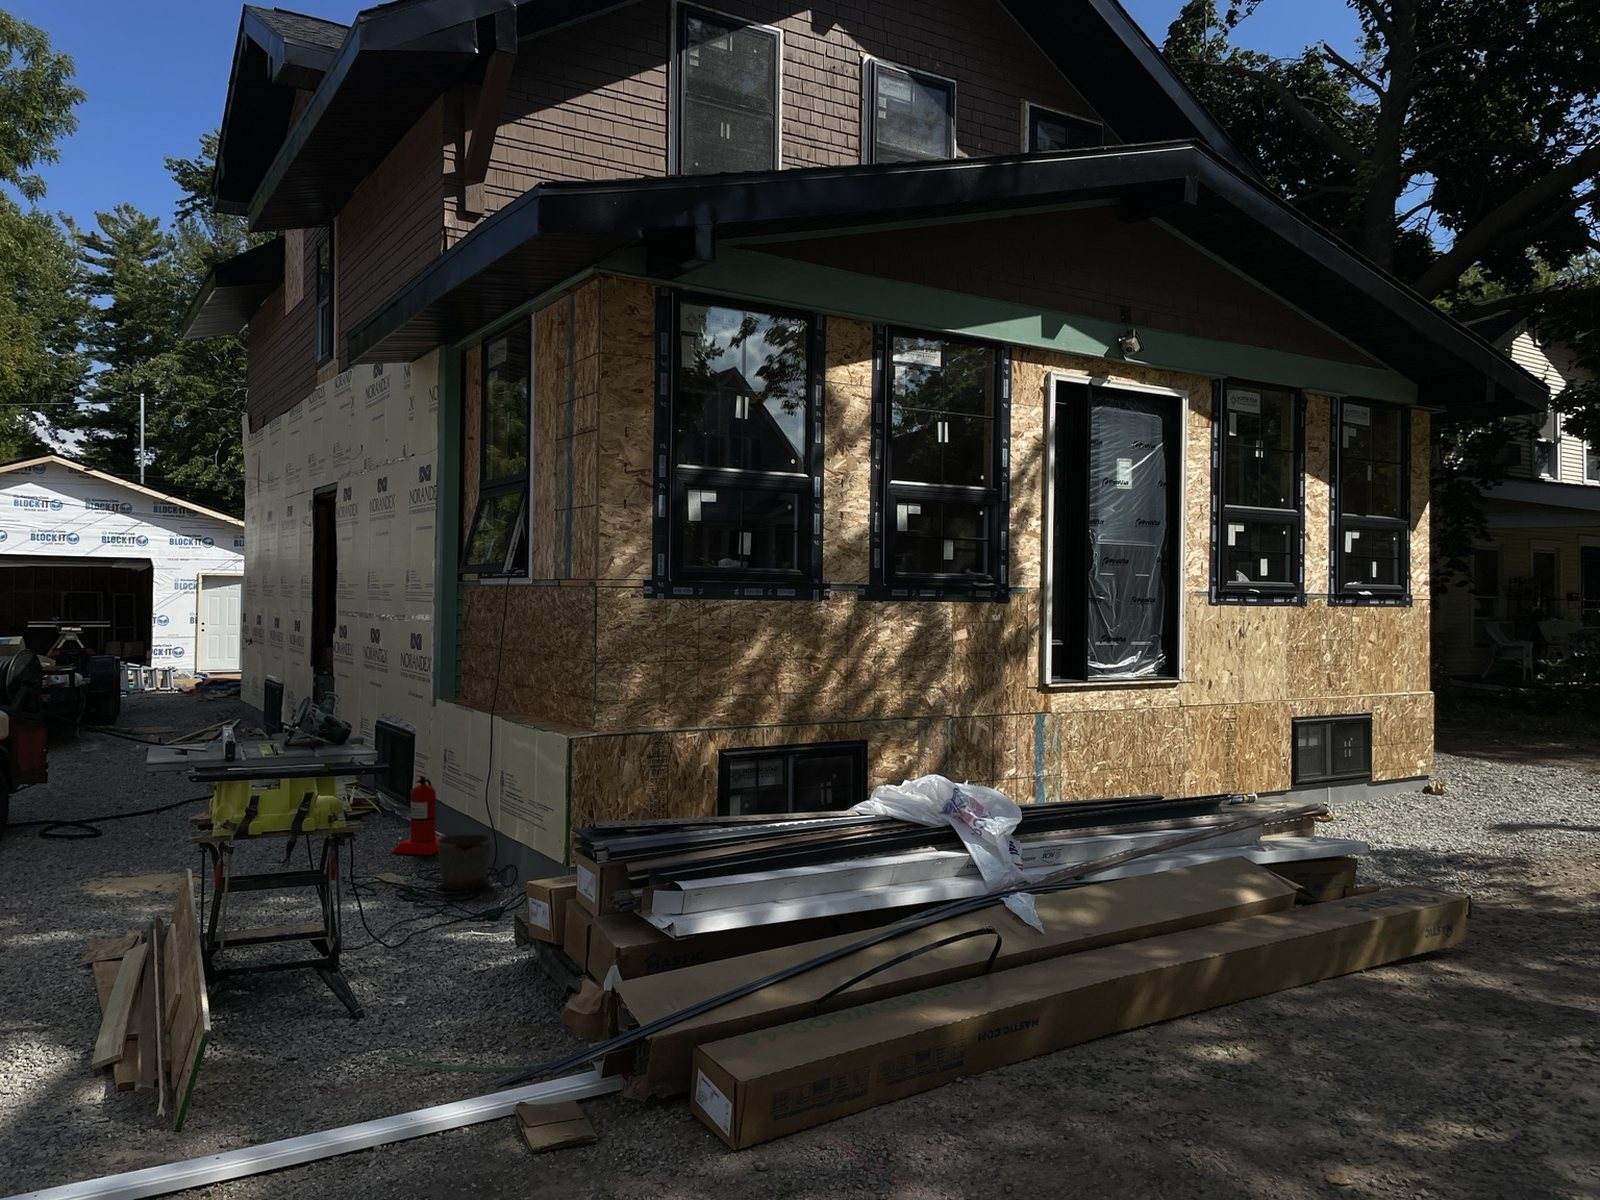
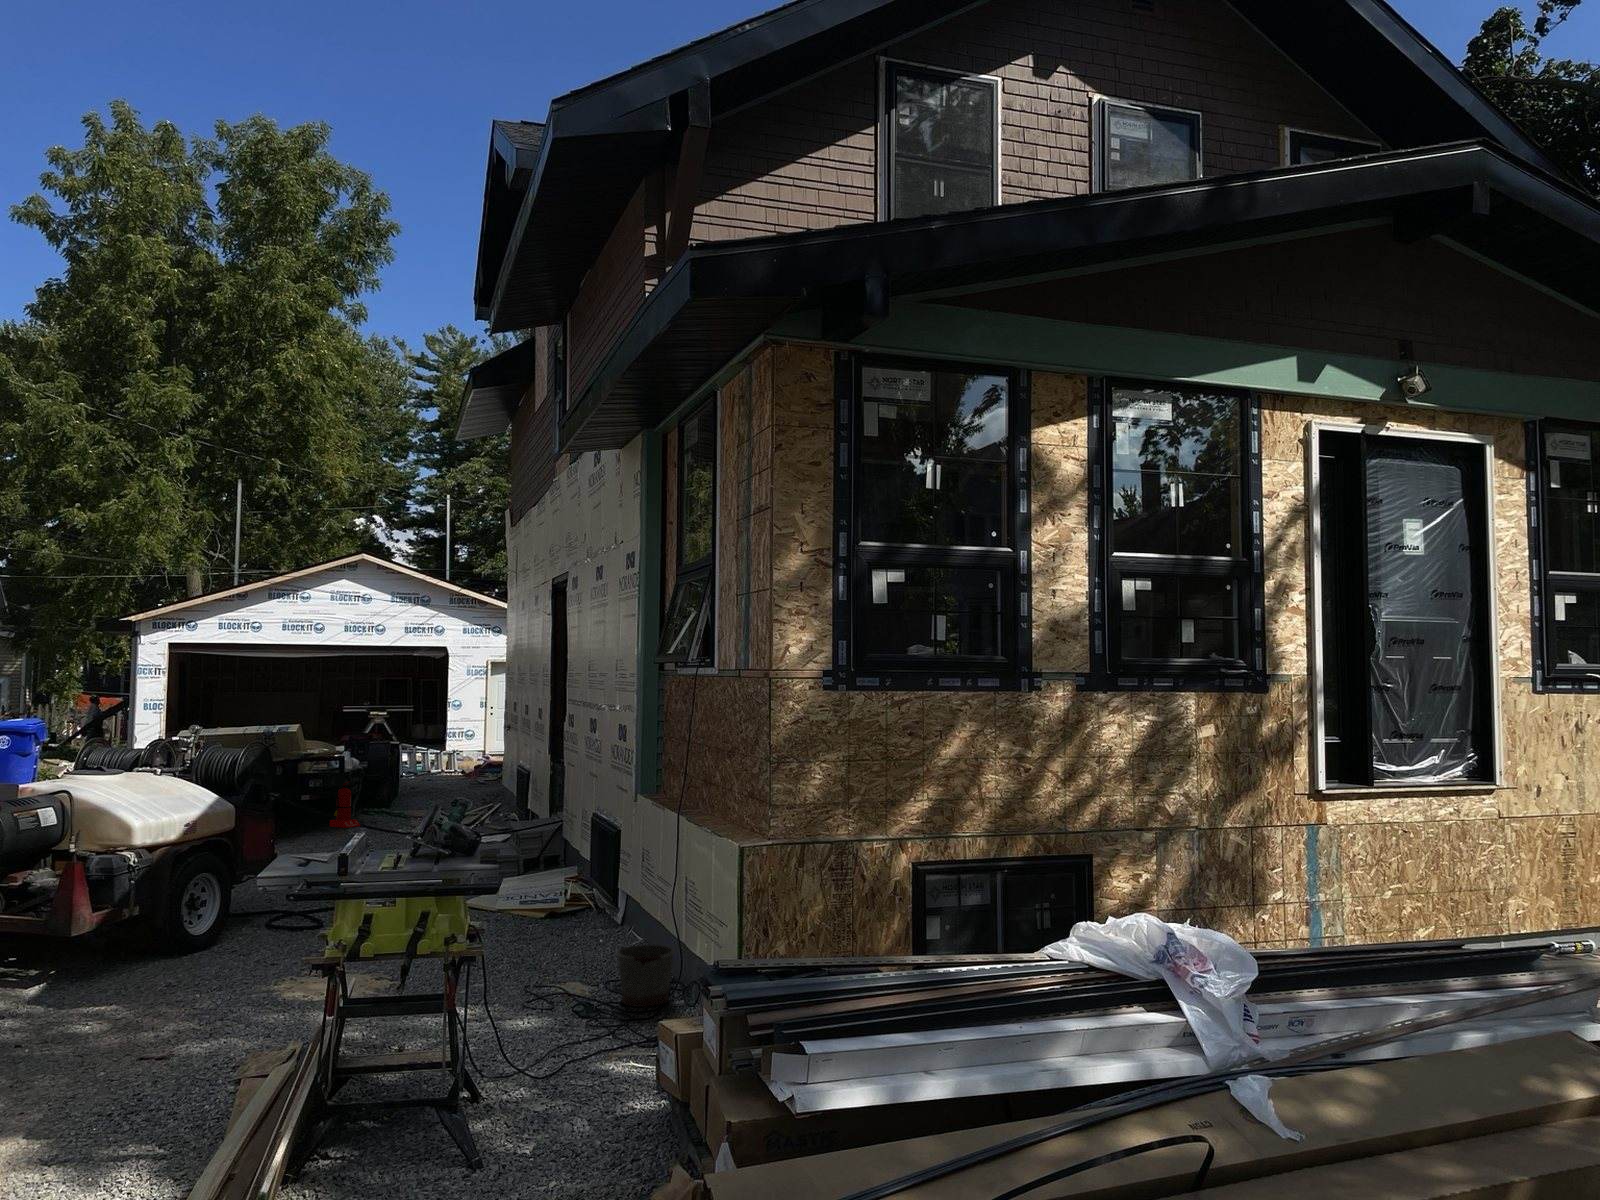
fire extinguisher: present [392,775,441,855] -> present [330,782,360,828]

